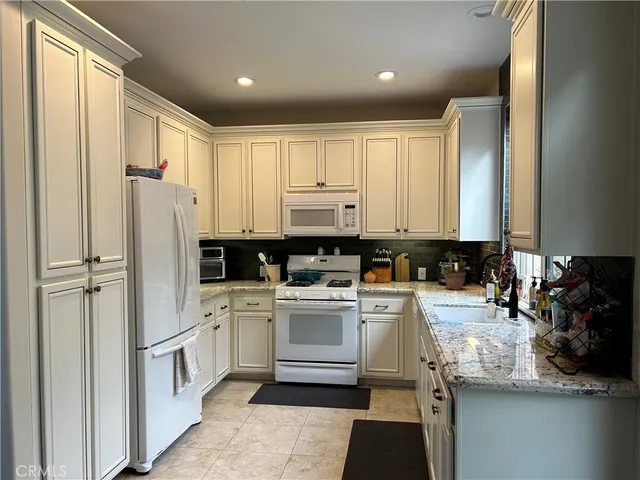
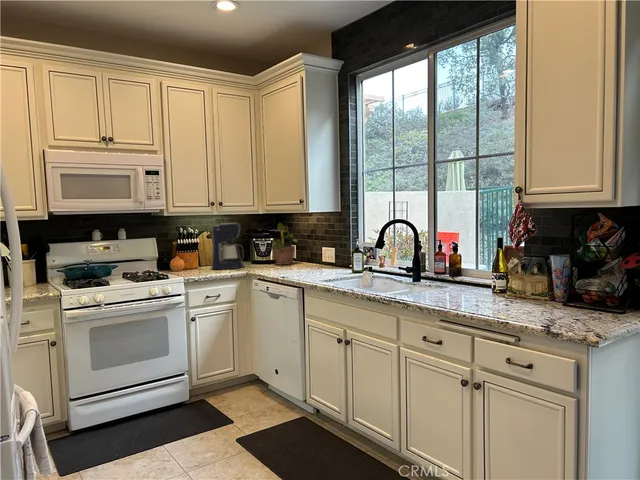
coffee maker: none [391,248,420,287] -> present [211,223,245,270]

